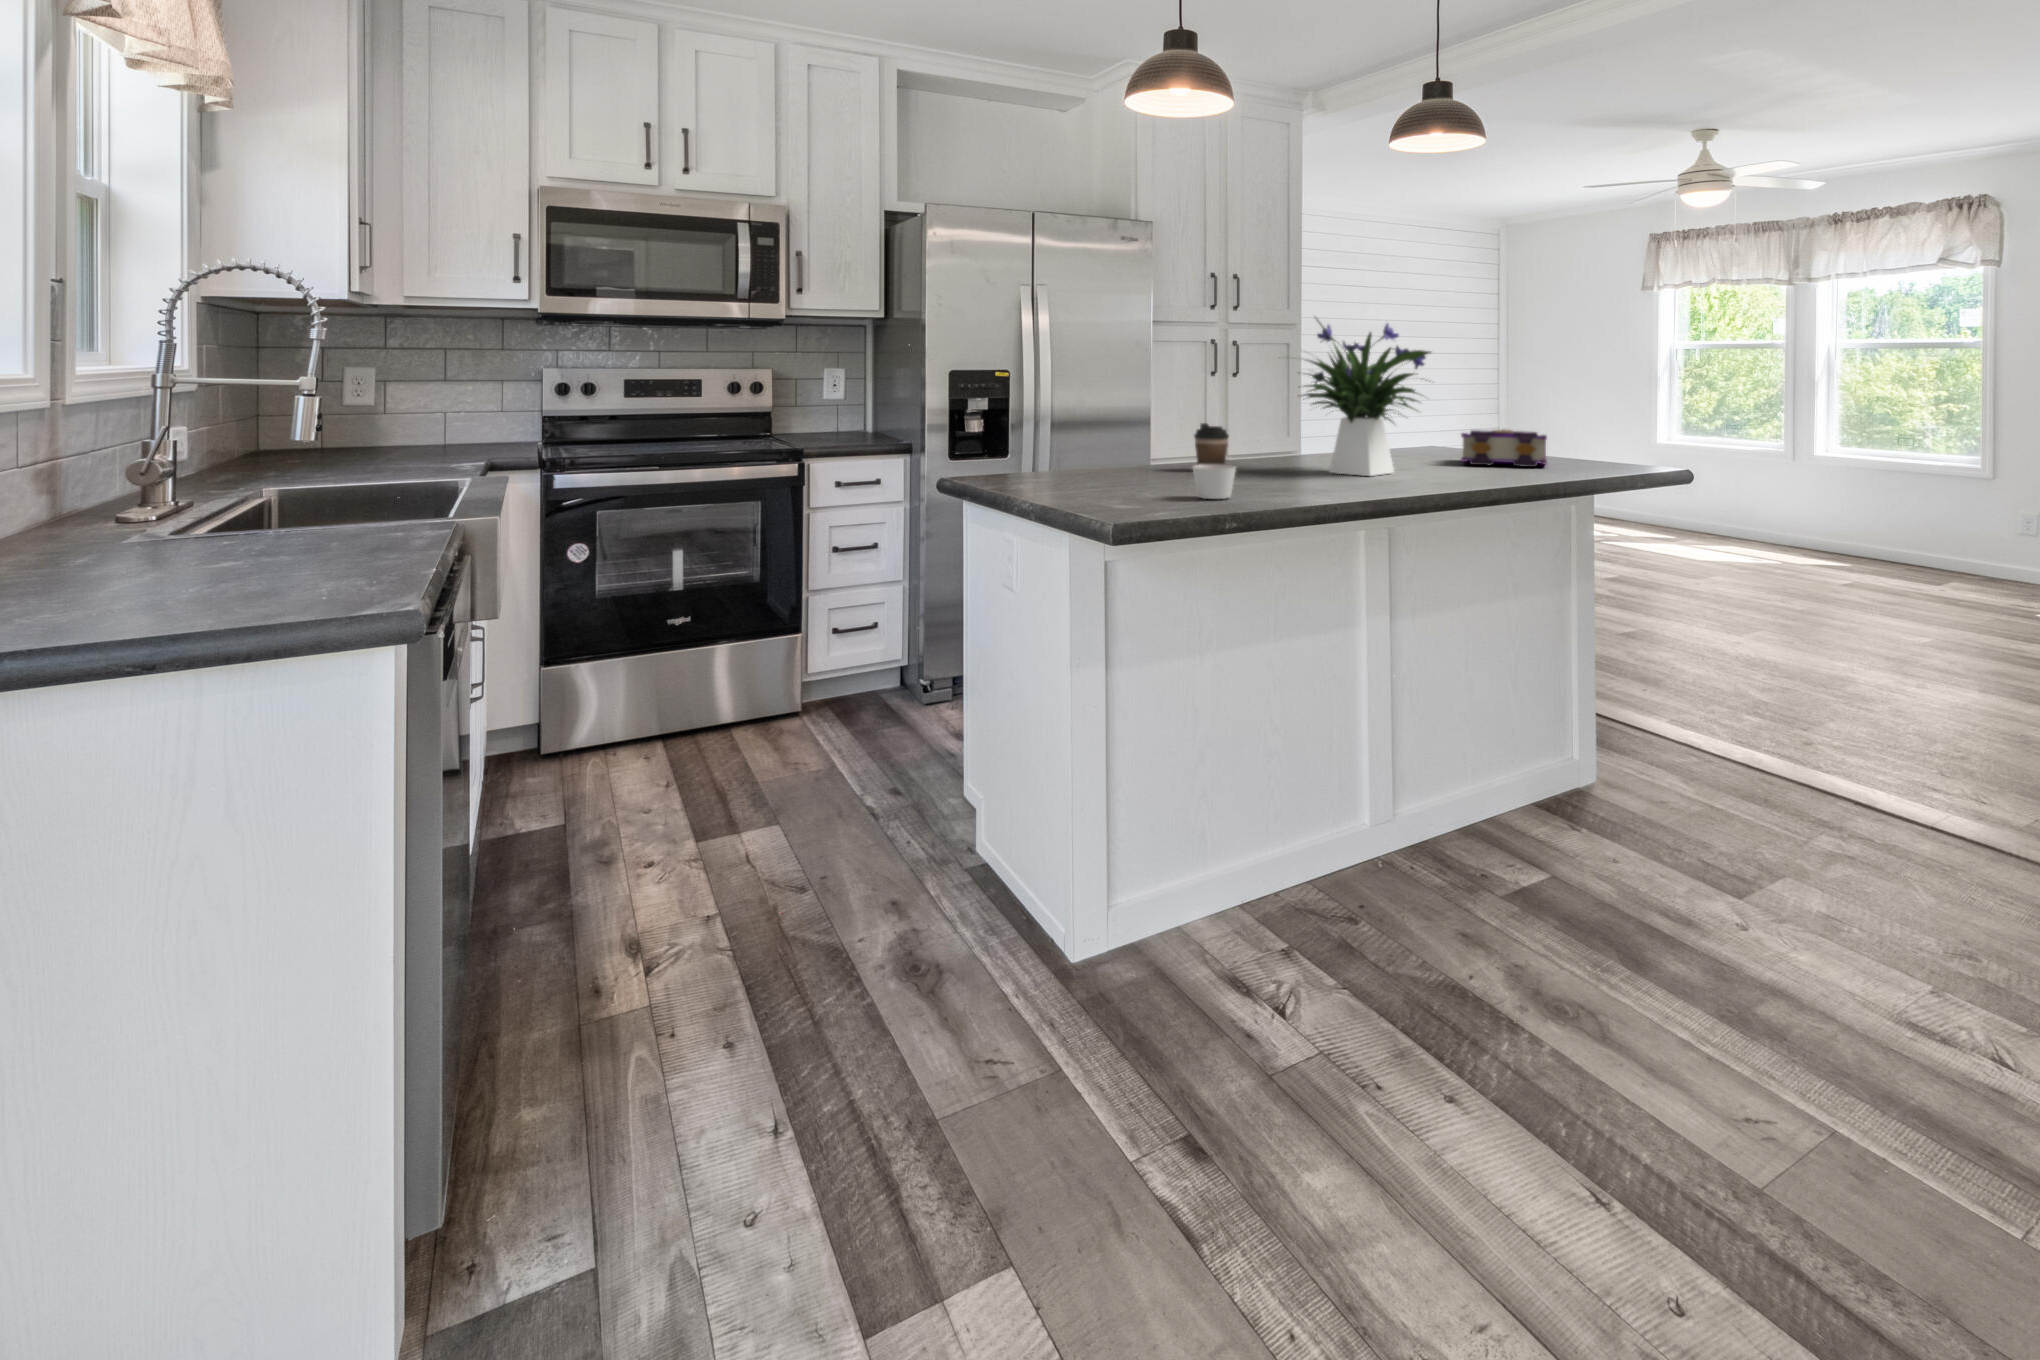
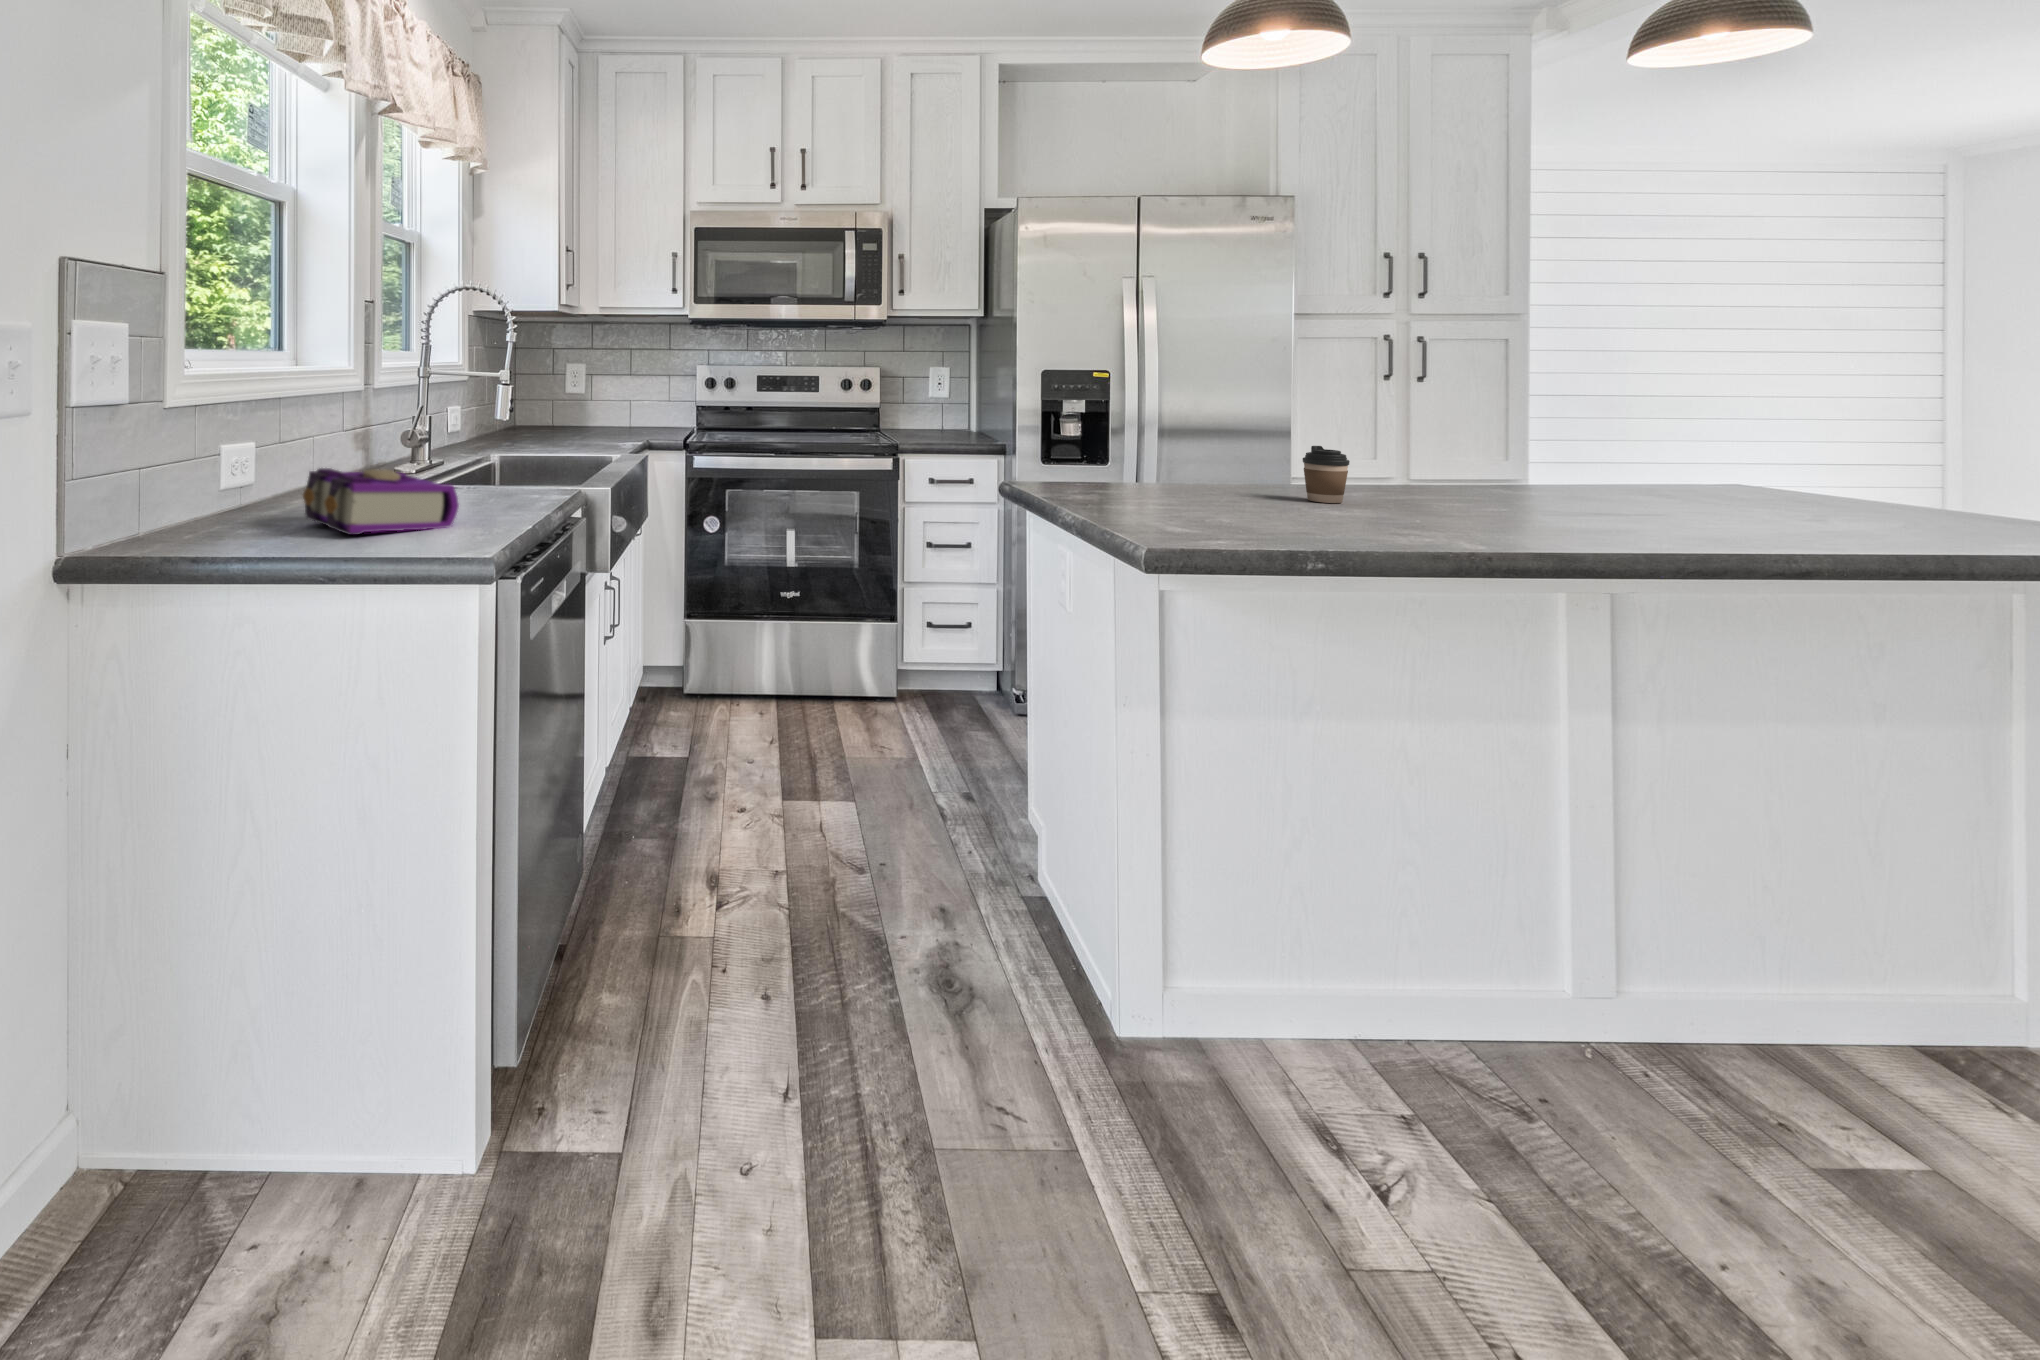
flower arrangement: present [1298,320,1431,476] -> none [1414,320,1667,527]
book: present [1461,429,1547,467] -> present [303,468,459,535]
candle: present [1193,465,1236,499] -> none [1274,498,1333,540]

